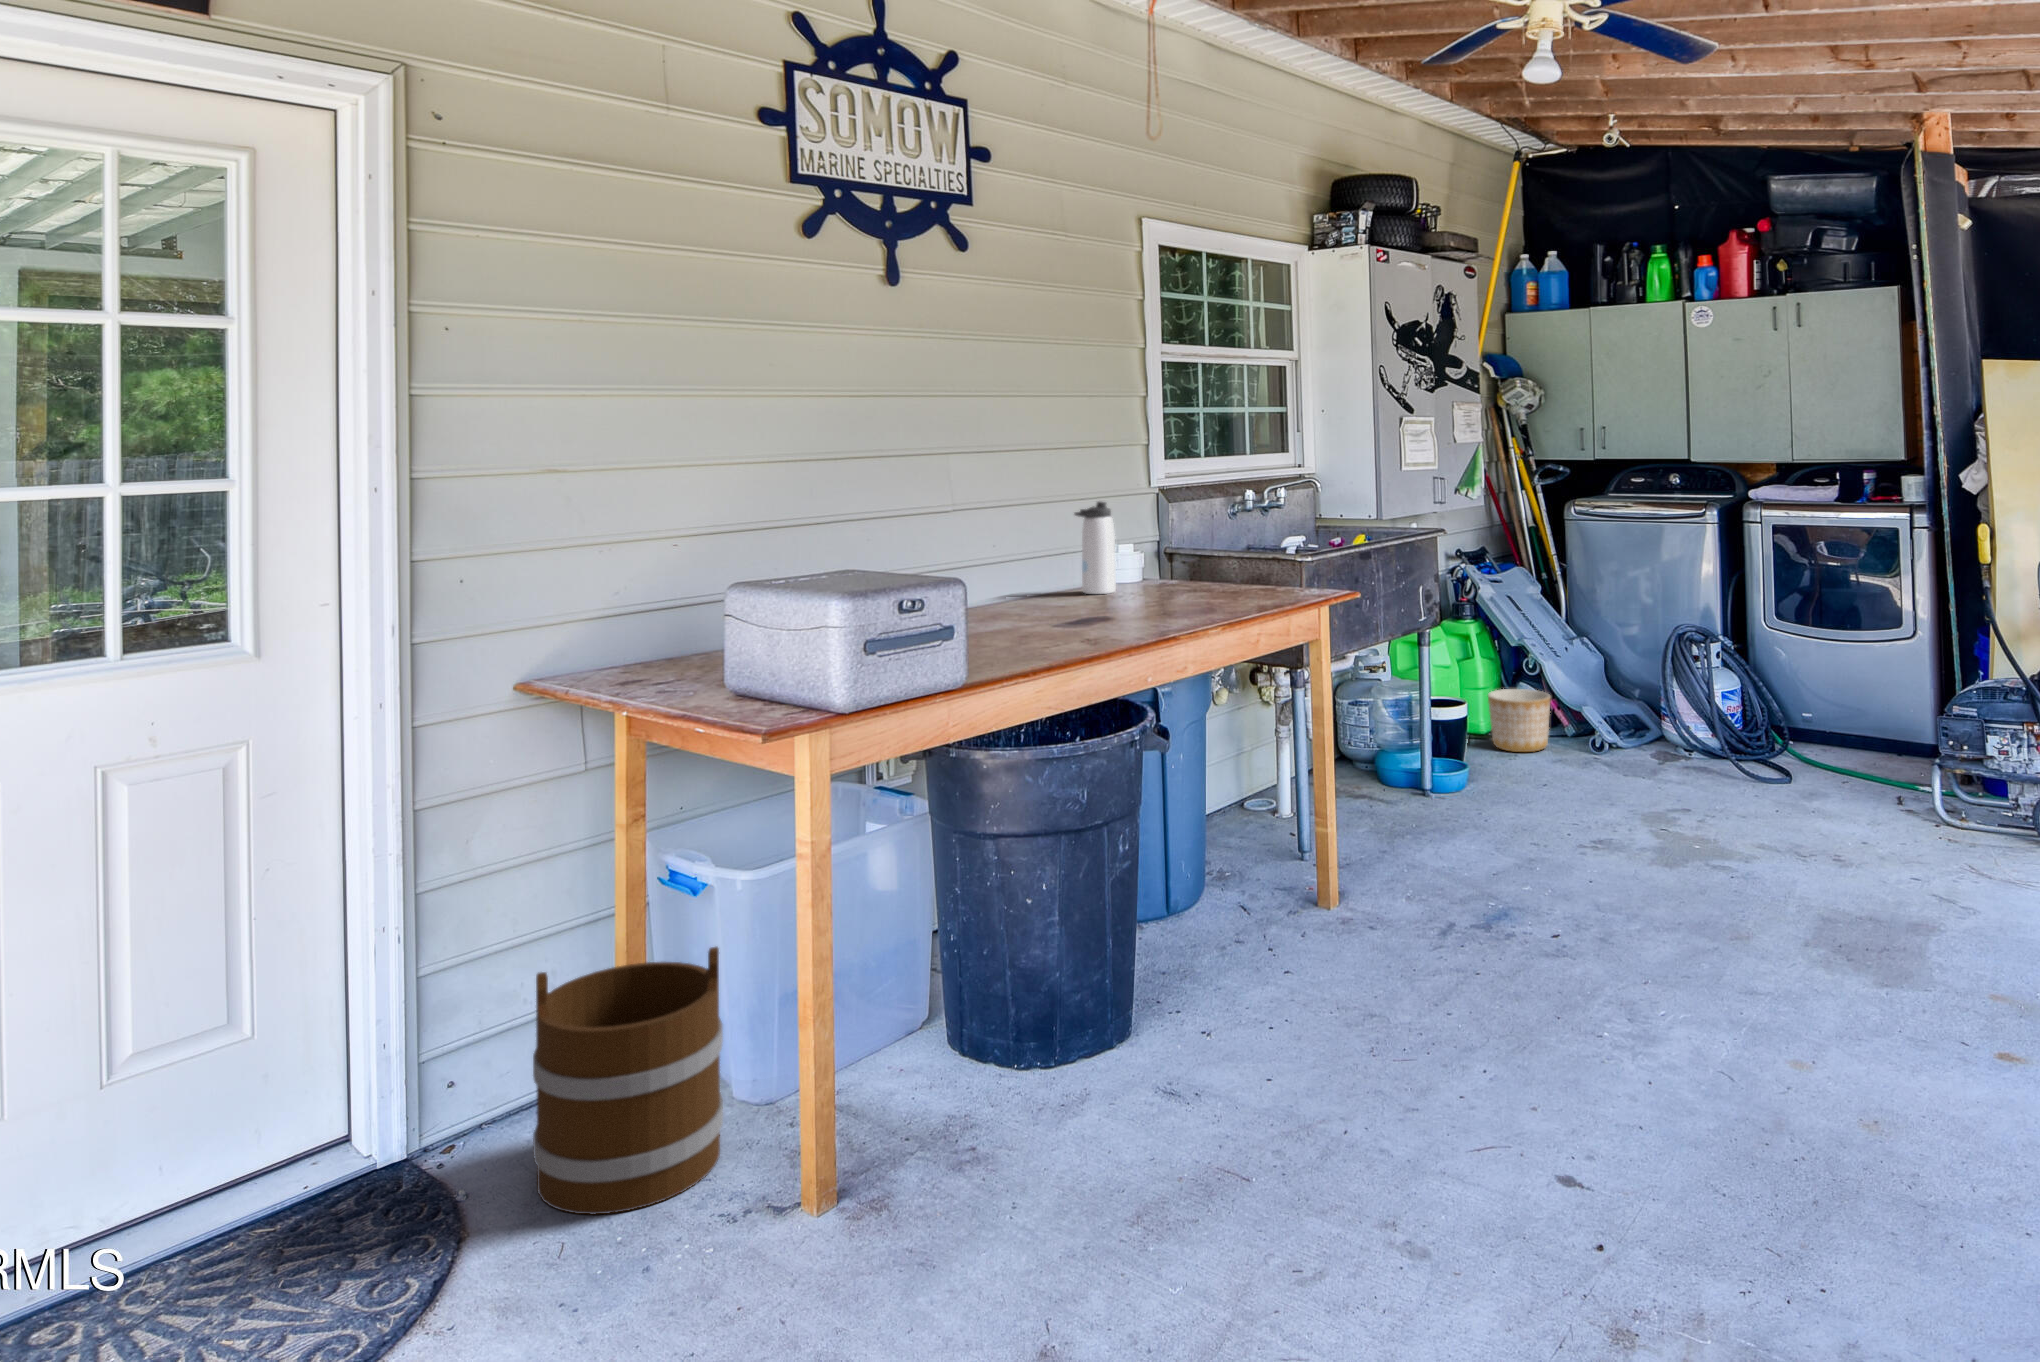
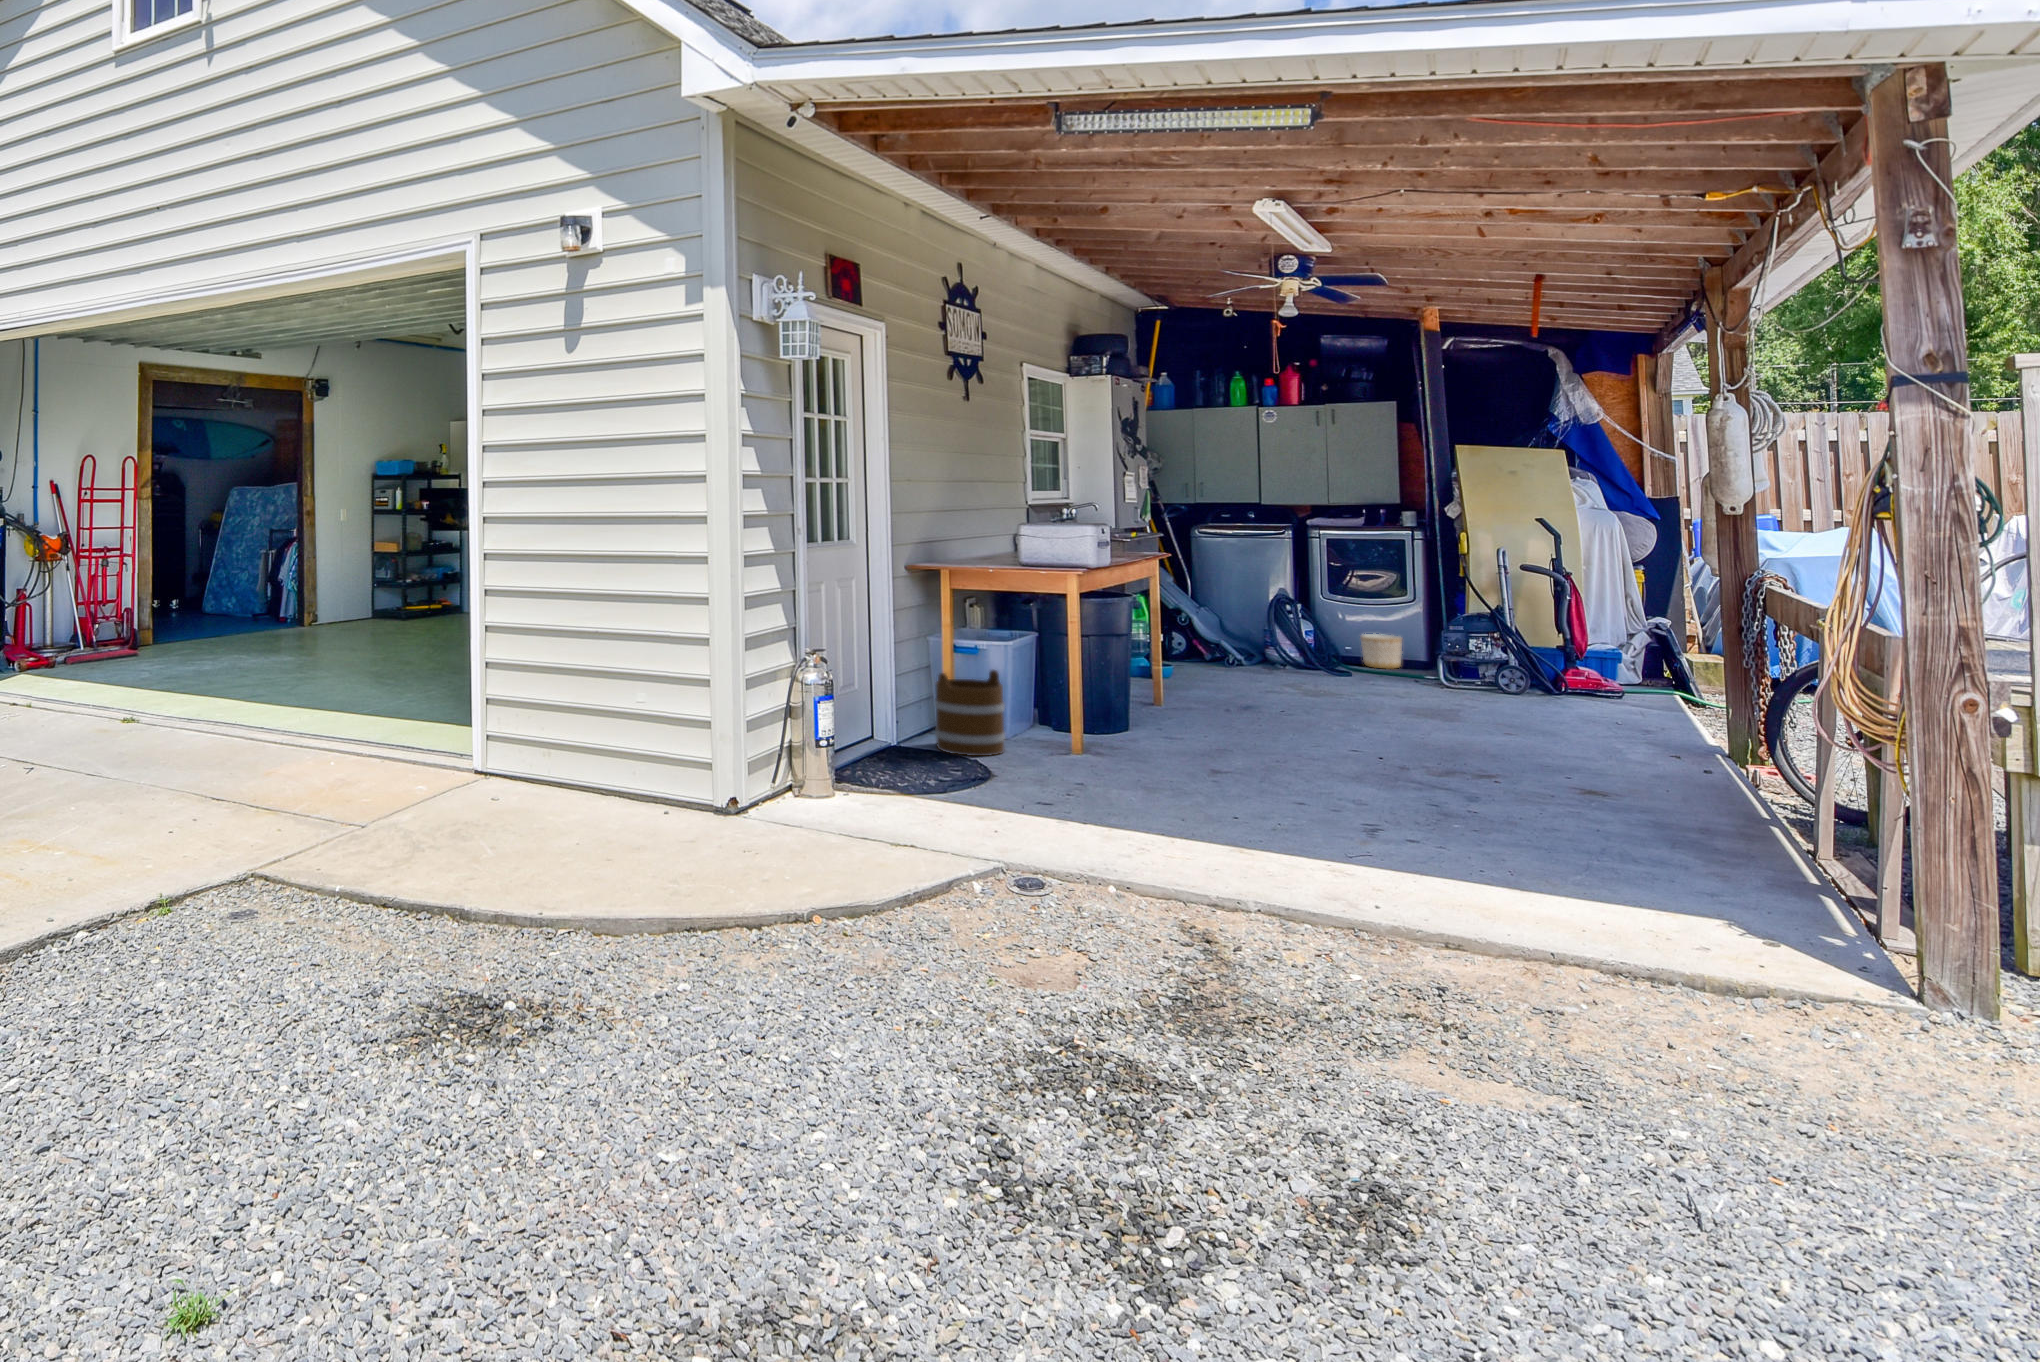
thermos bottle: present [1075,502,1116,594] -> none [1017,511,1038,555]
planter: present [1488,689,1550,752] -> present [1361,634,1402,669]

